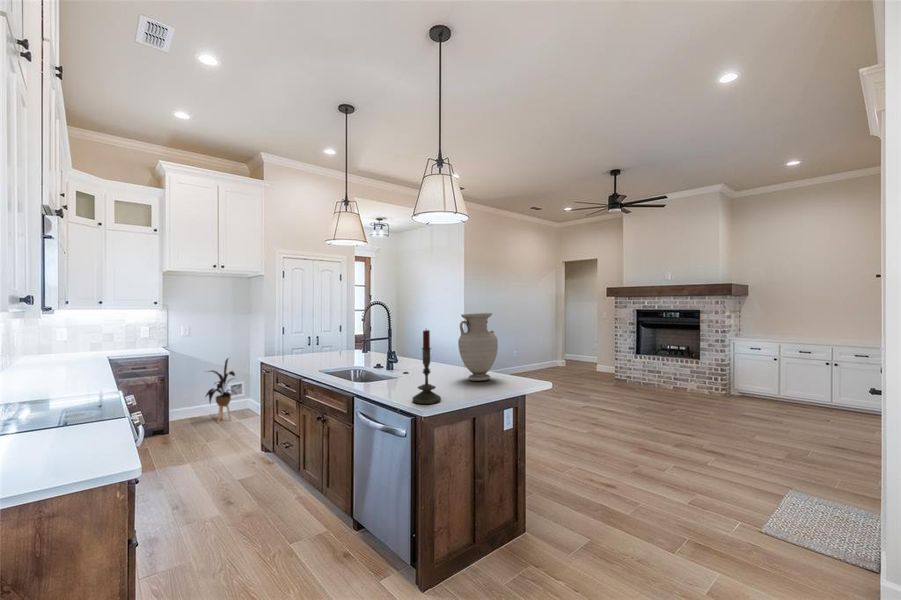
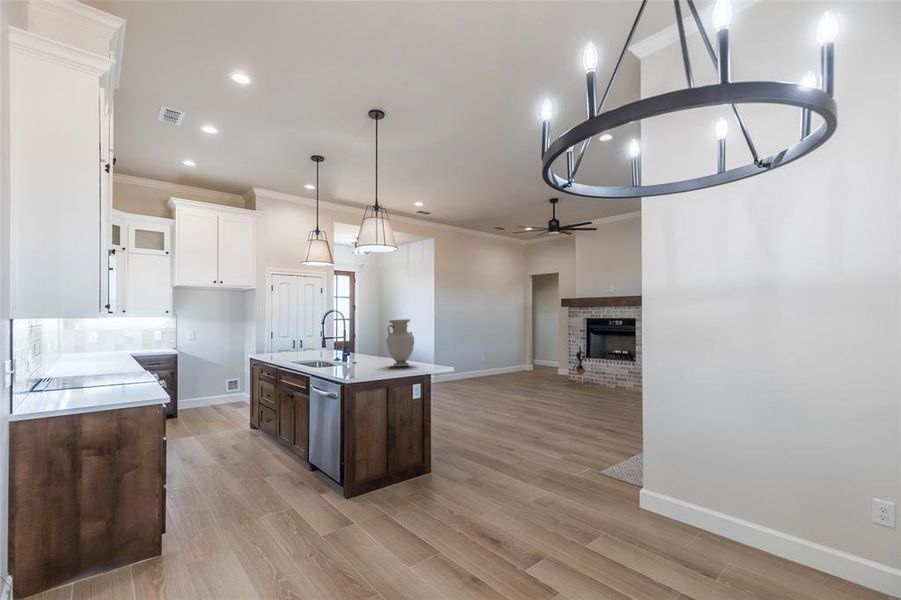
candle: present [413,330,441,404] -> none [345,329,364,377]
house plant: present [206,359,235,423] -> present [573,346,585,384]

